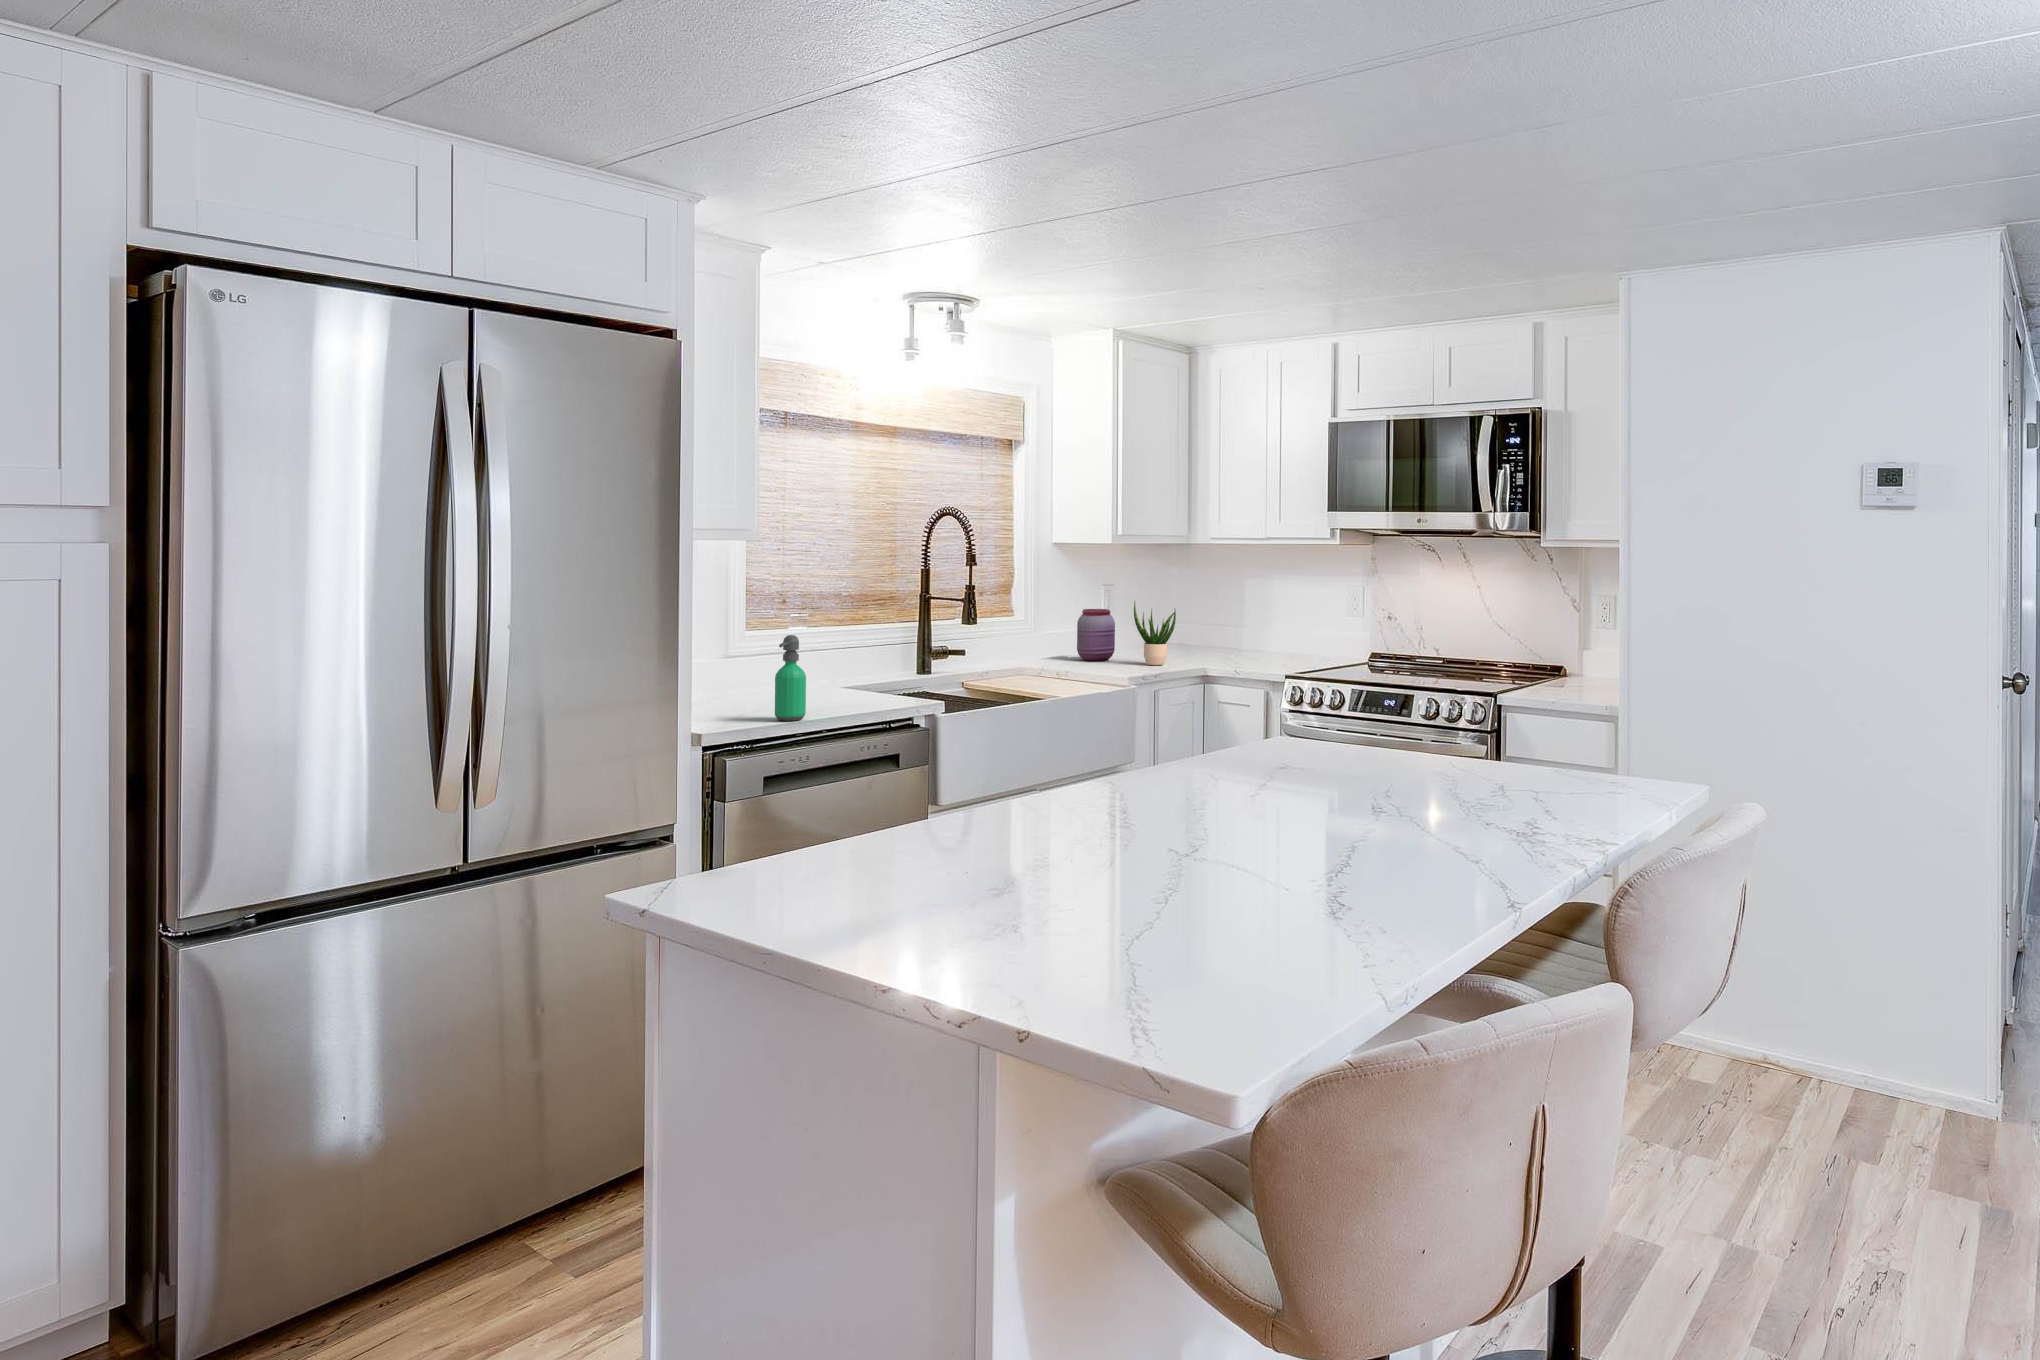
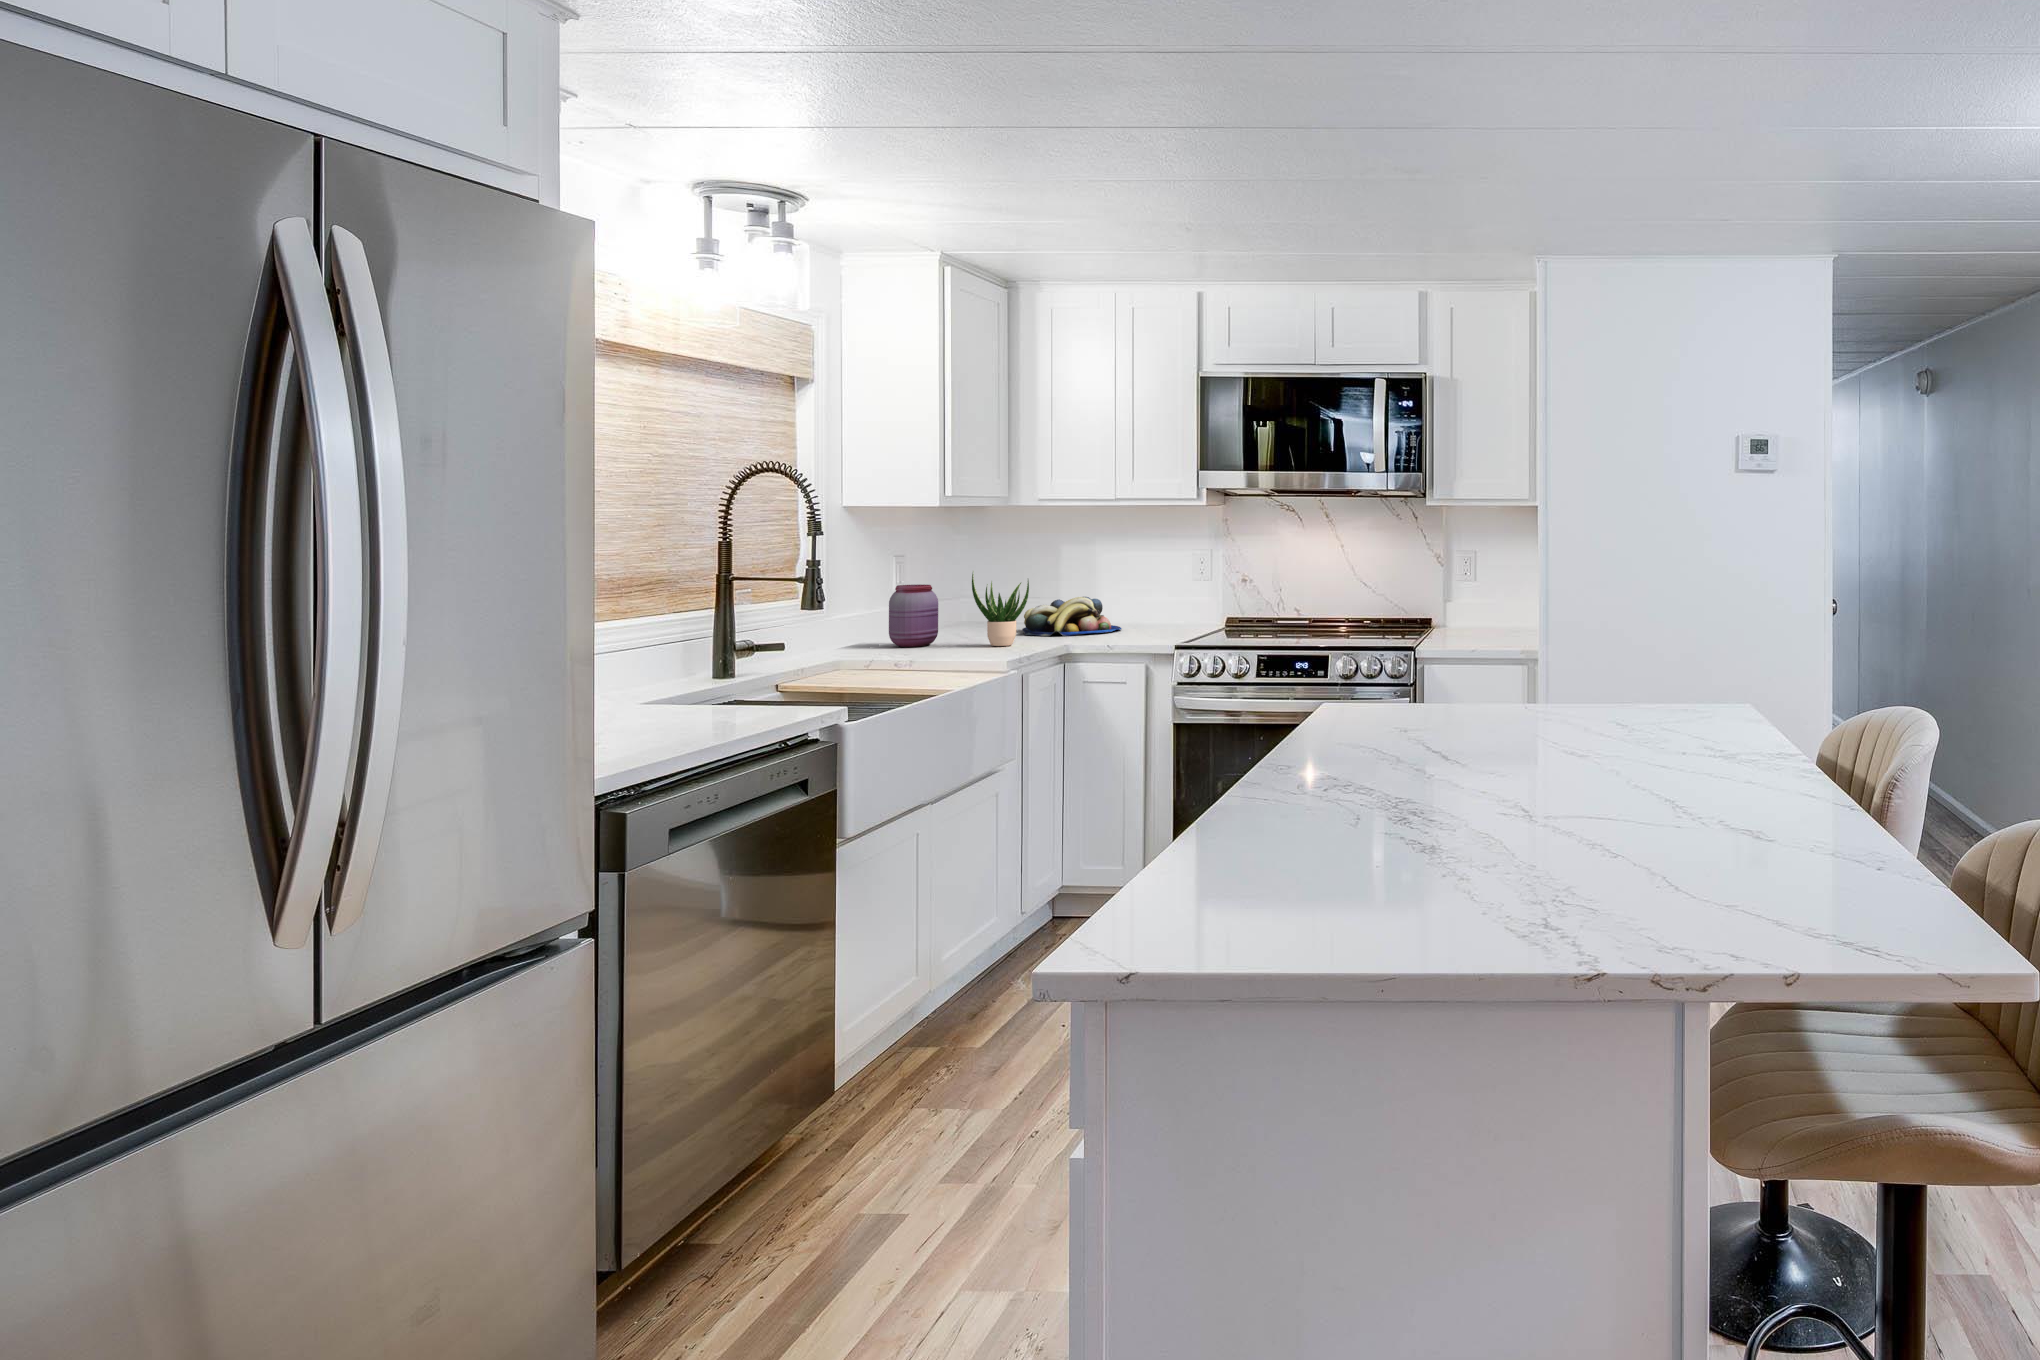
fruit bowl: none [1193,626,1277,660] -> present [1022,597,1121,636]
soap dispenser: present [775,635,806,721] -> none [651,628,697,742]

